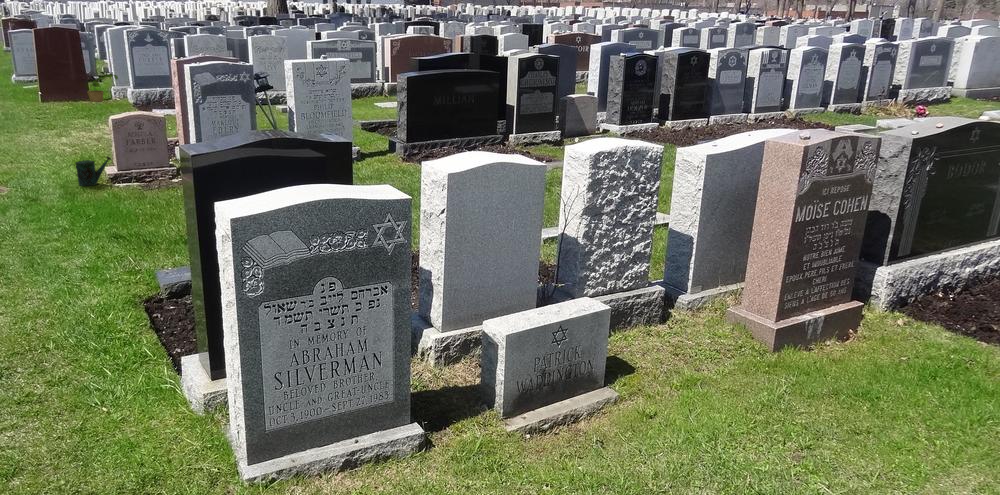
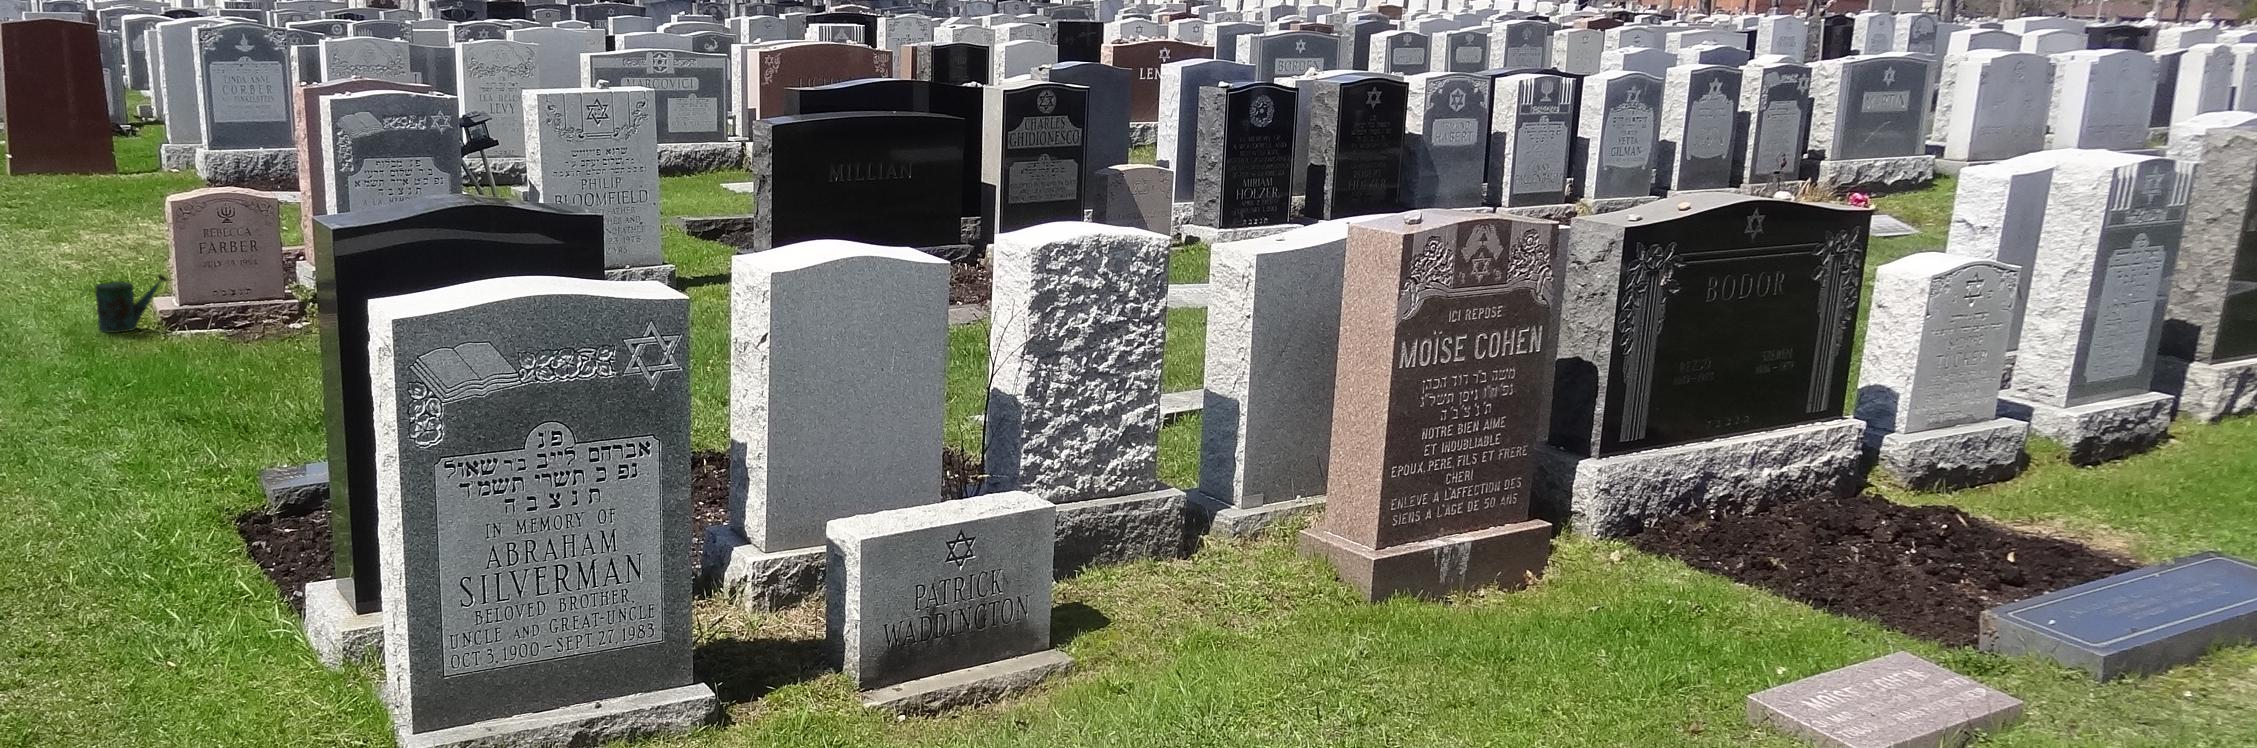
potted plant: present [87,75,118,102] -> none [107,119,174,176]

